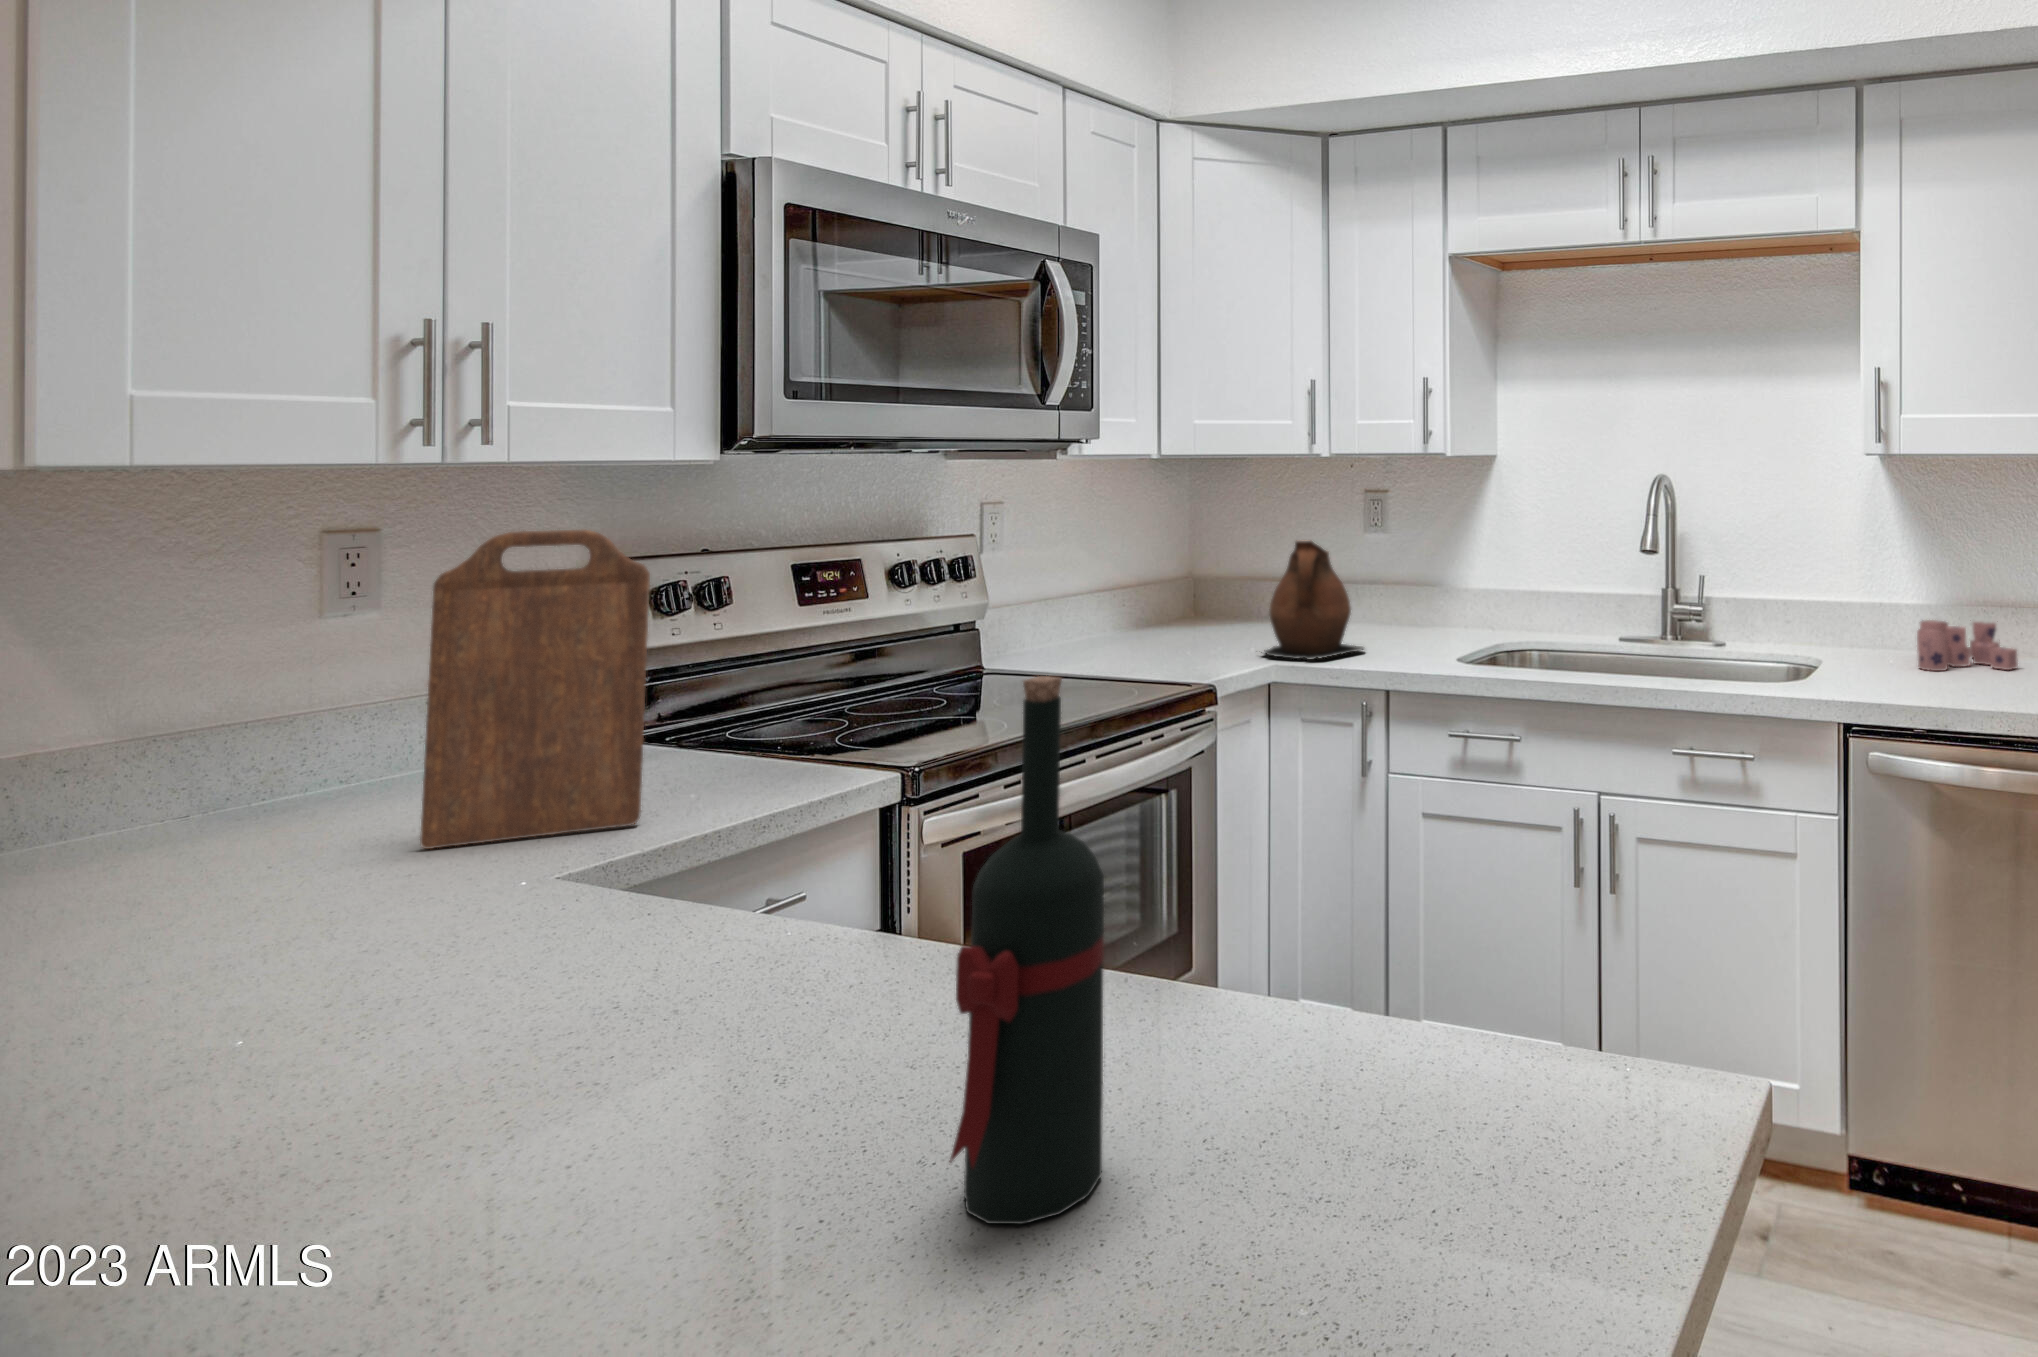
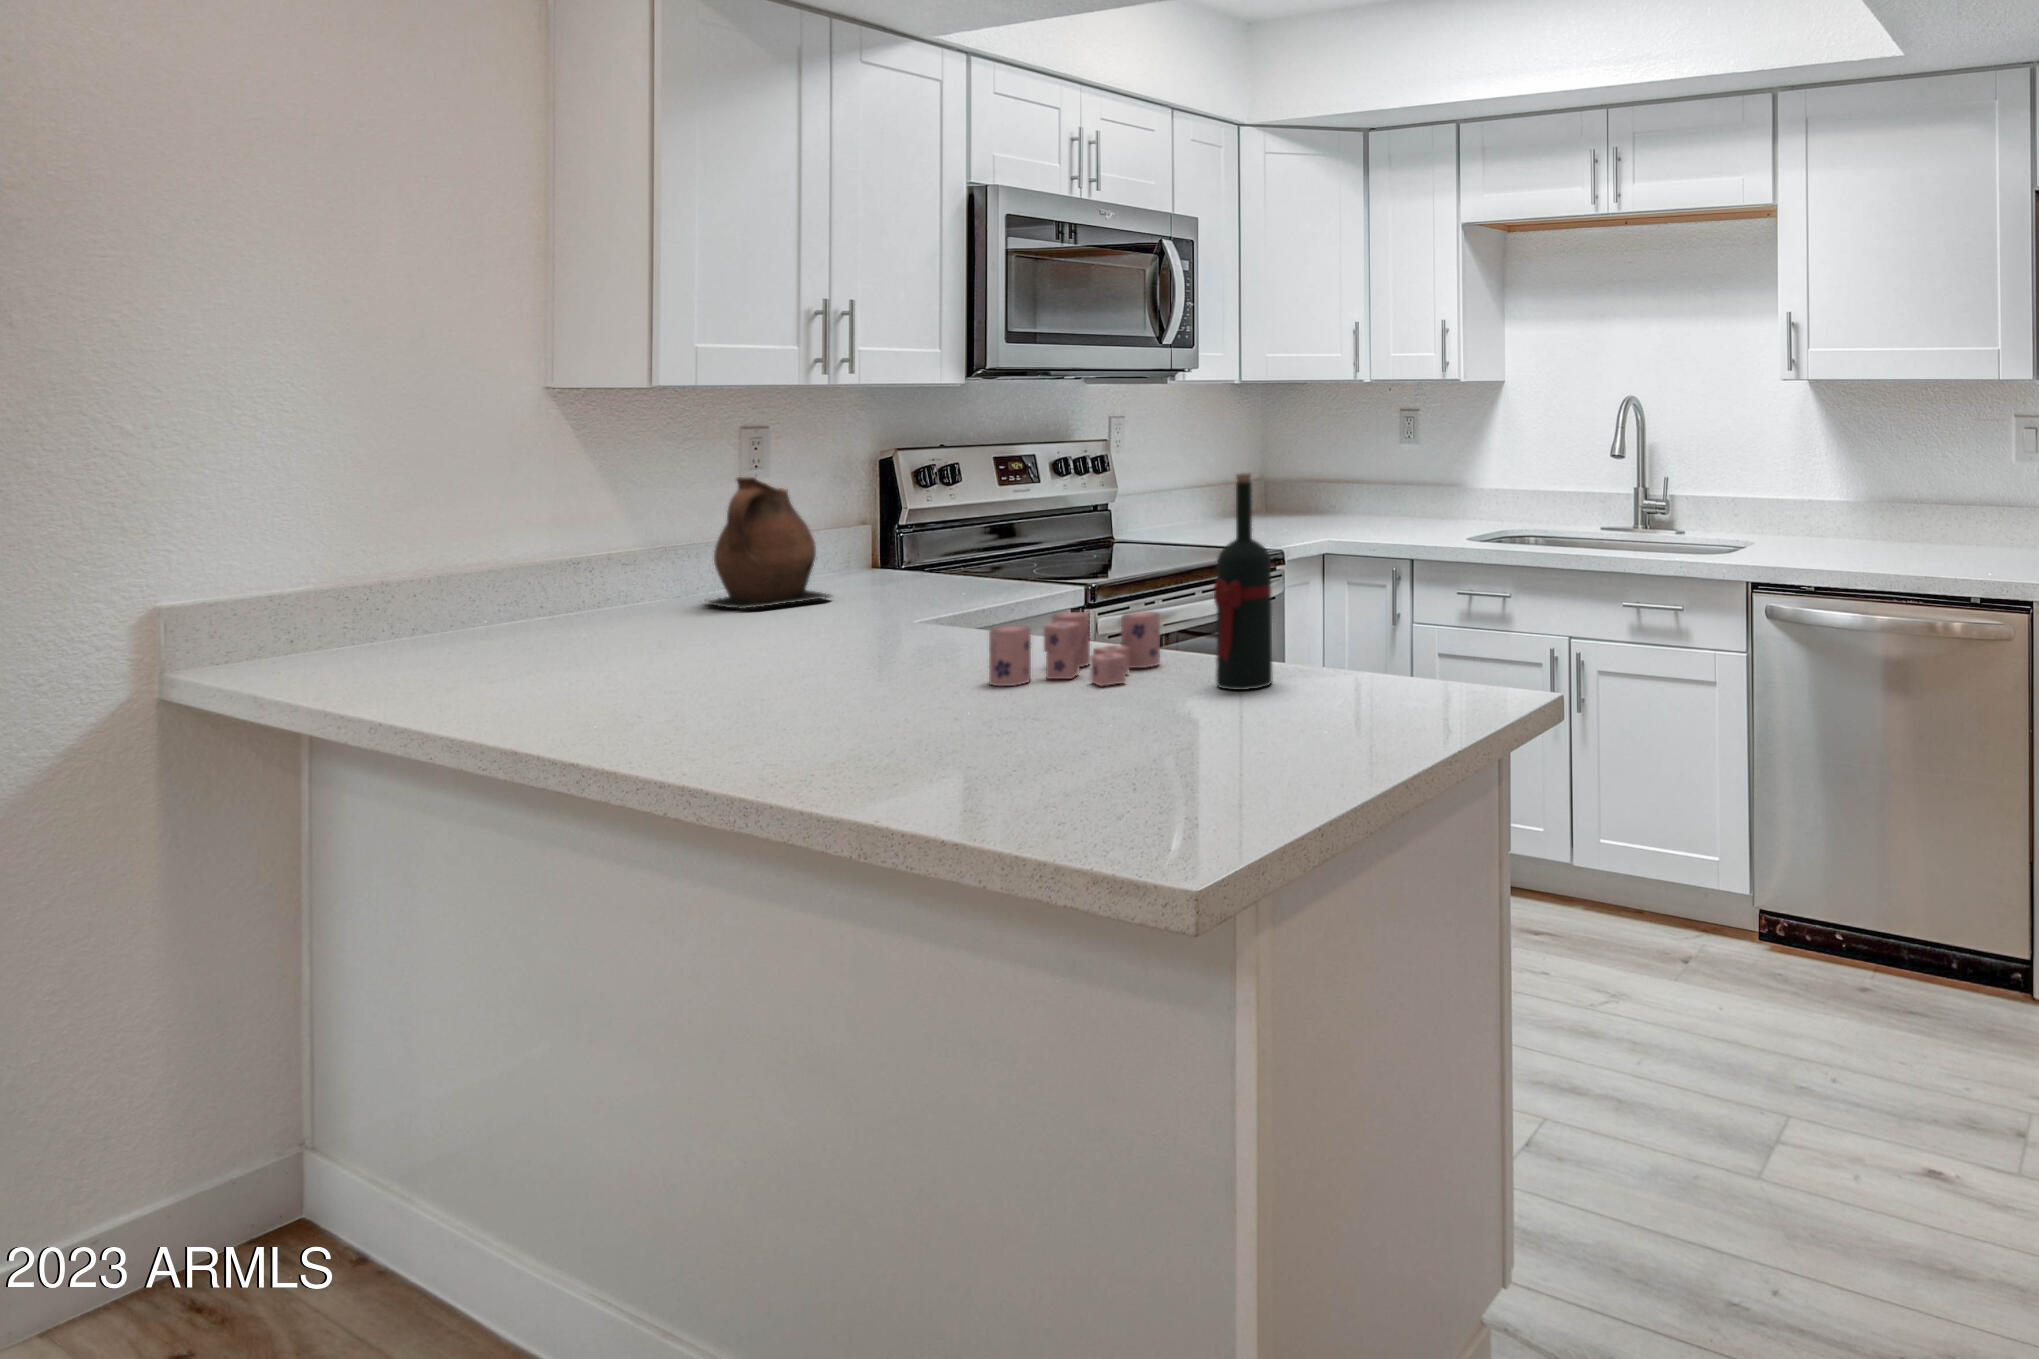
cutting board: present [420,530,650,849] -> none [846,424,959,606]
ceramic pitcher: present [1261,541,1364,659] -> present [705,477,831,609]
candle: present [1917,620,2018,671] -> present [989,612,1160,686]

